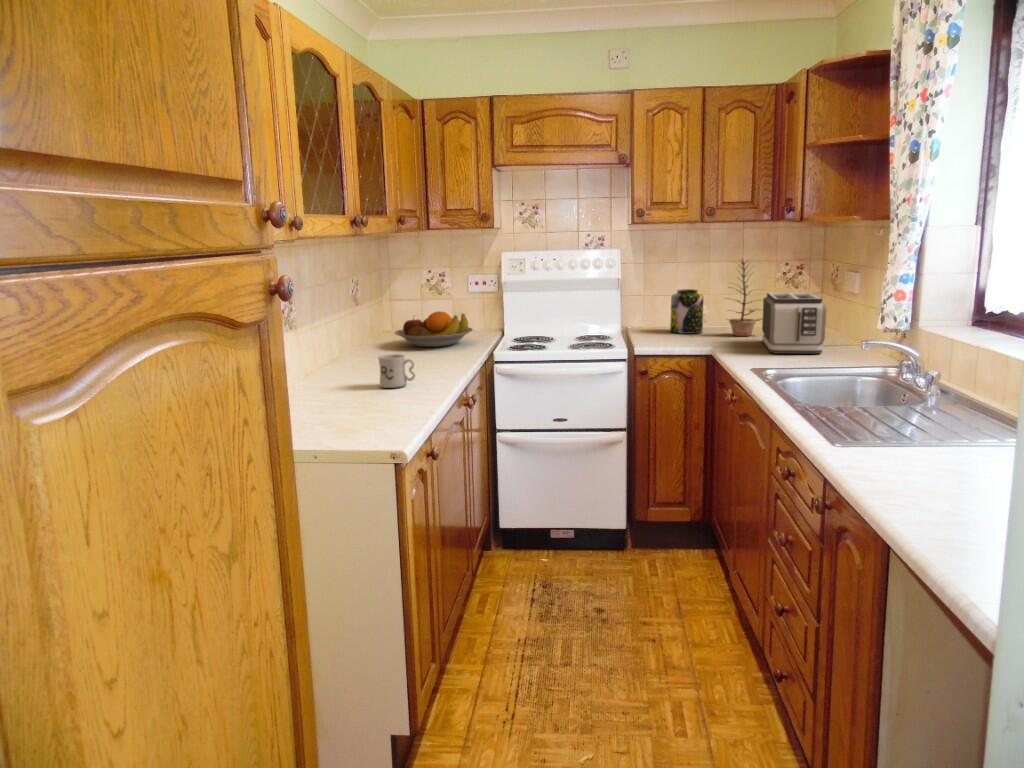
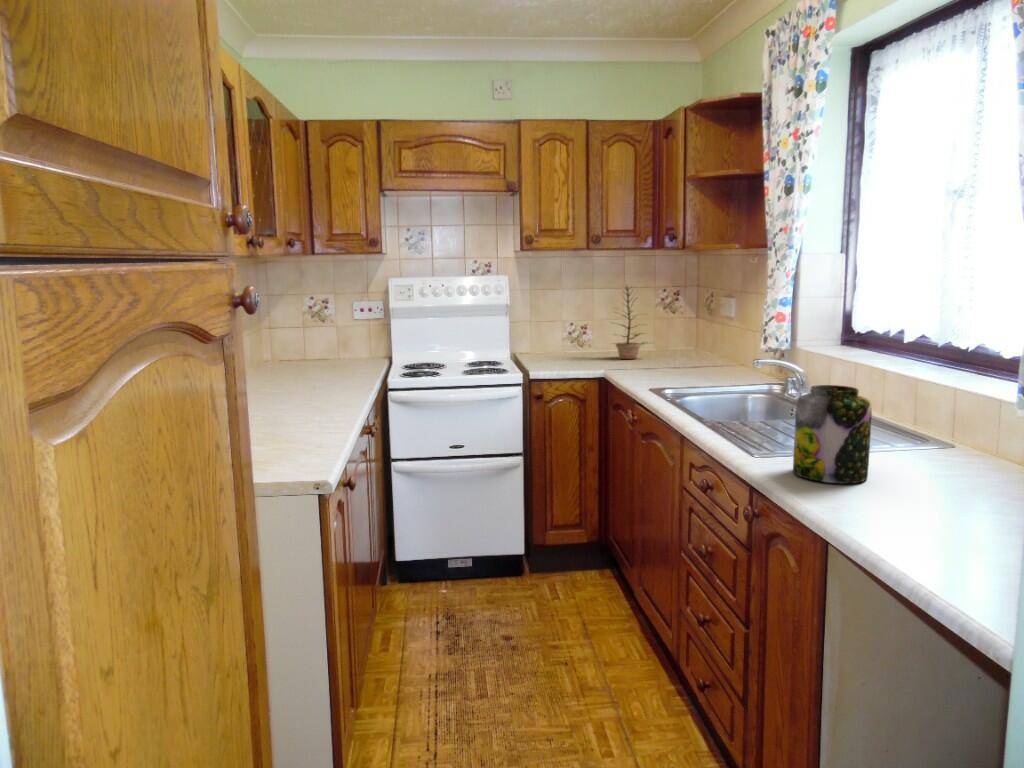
jar: present [670,289,703,334] -> present [793,385,872,483]
toaster: present [762,292,826,354] -> none [649,317,710,374]
fruit bowl: present [395,311,473,347] -> none [278,338,363,375]
mug: present [378,354,415,388] -> none [274,381,316,417]

